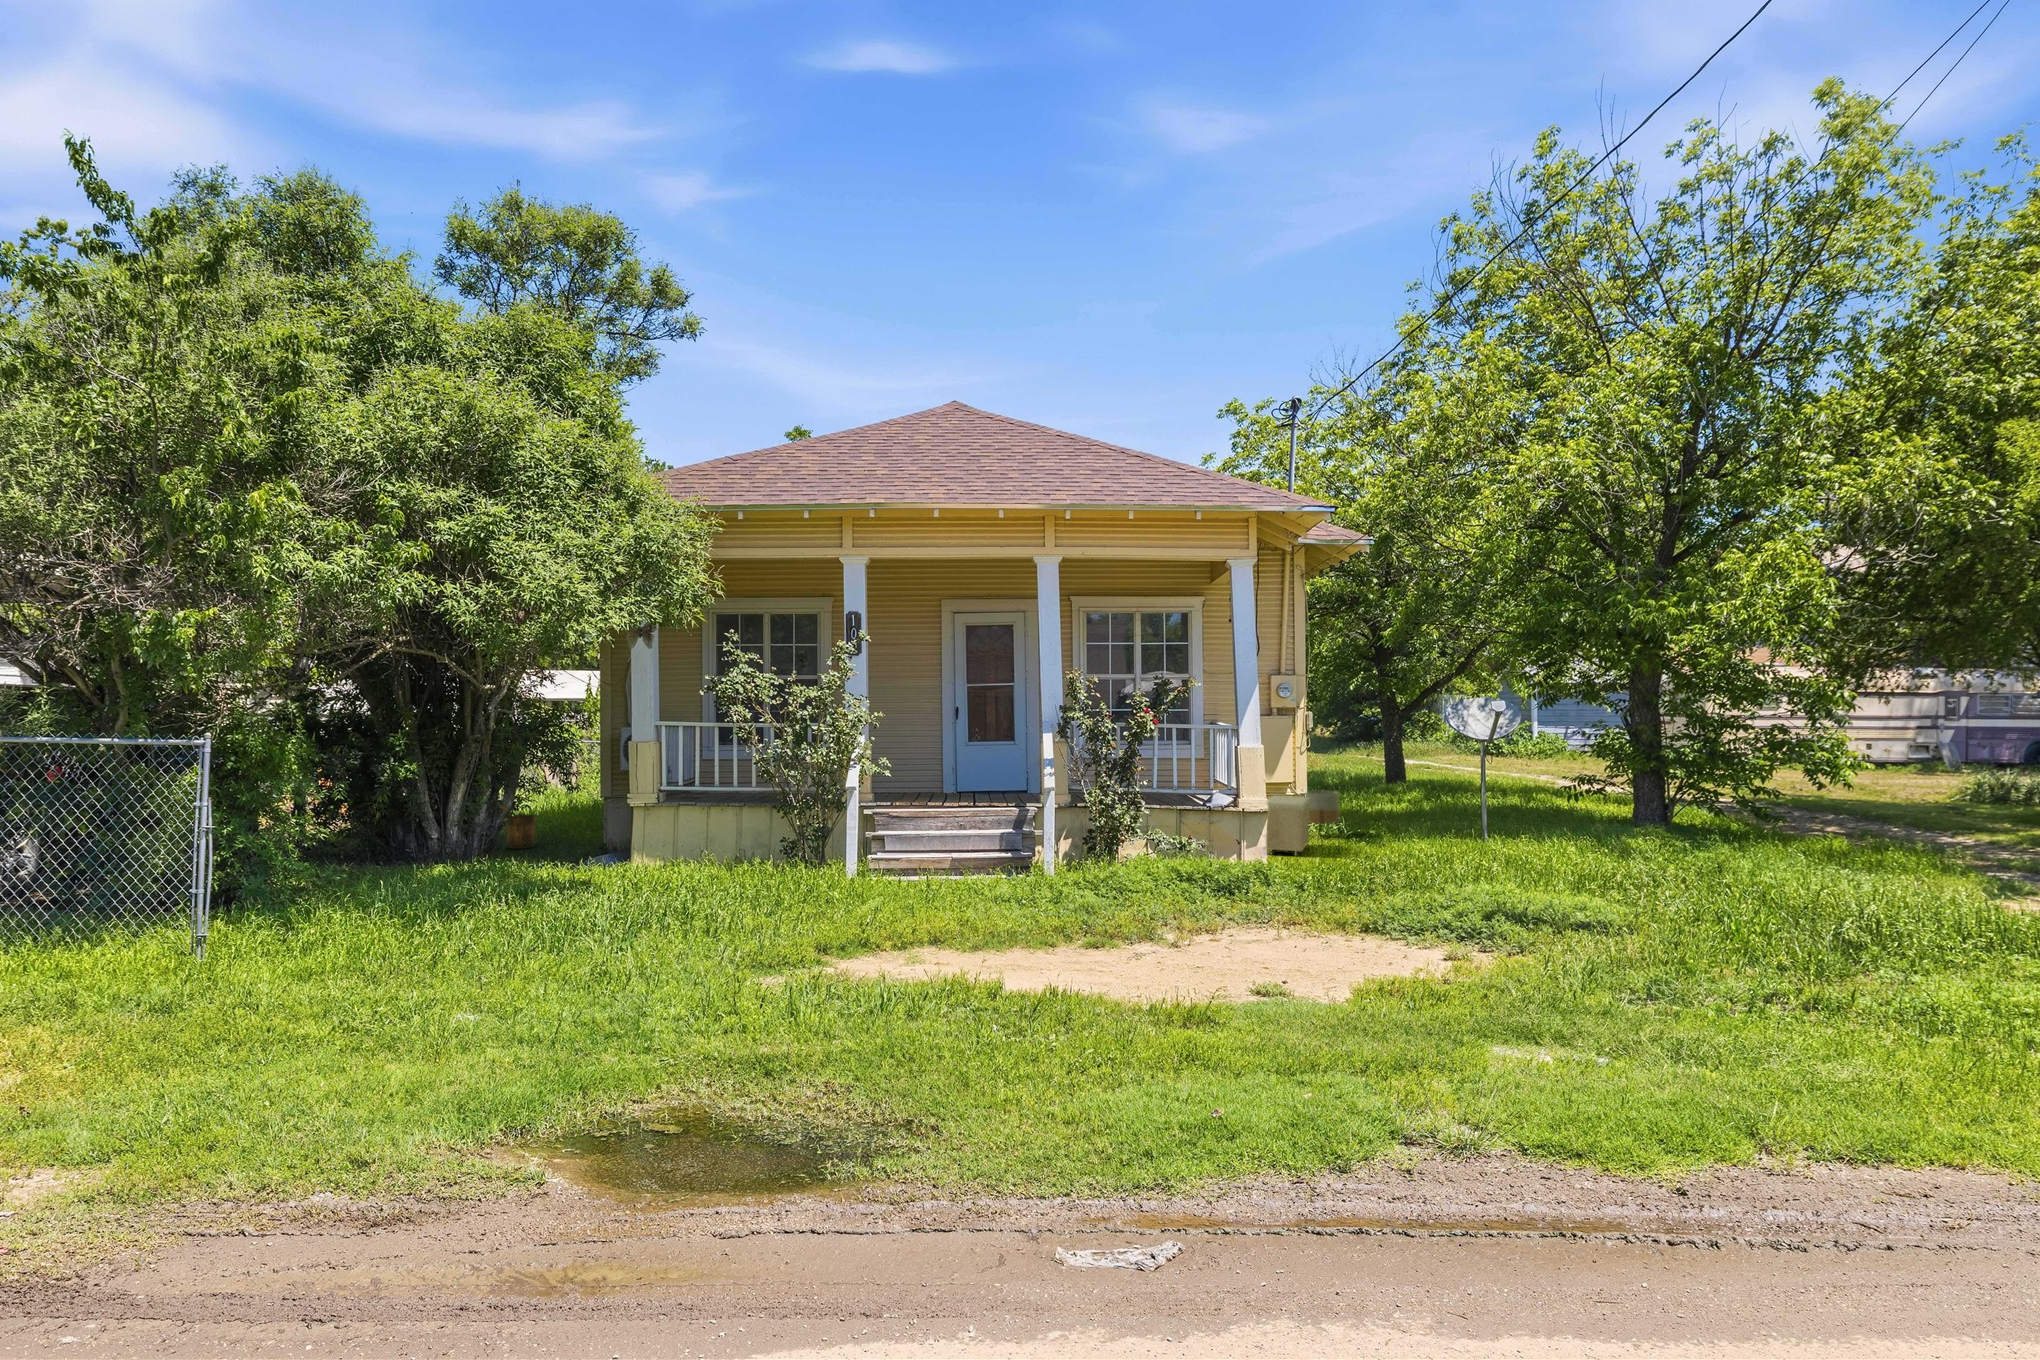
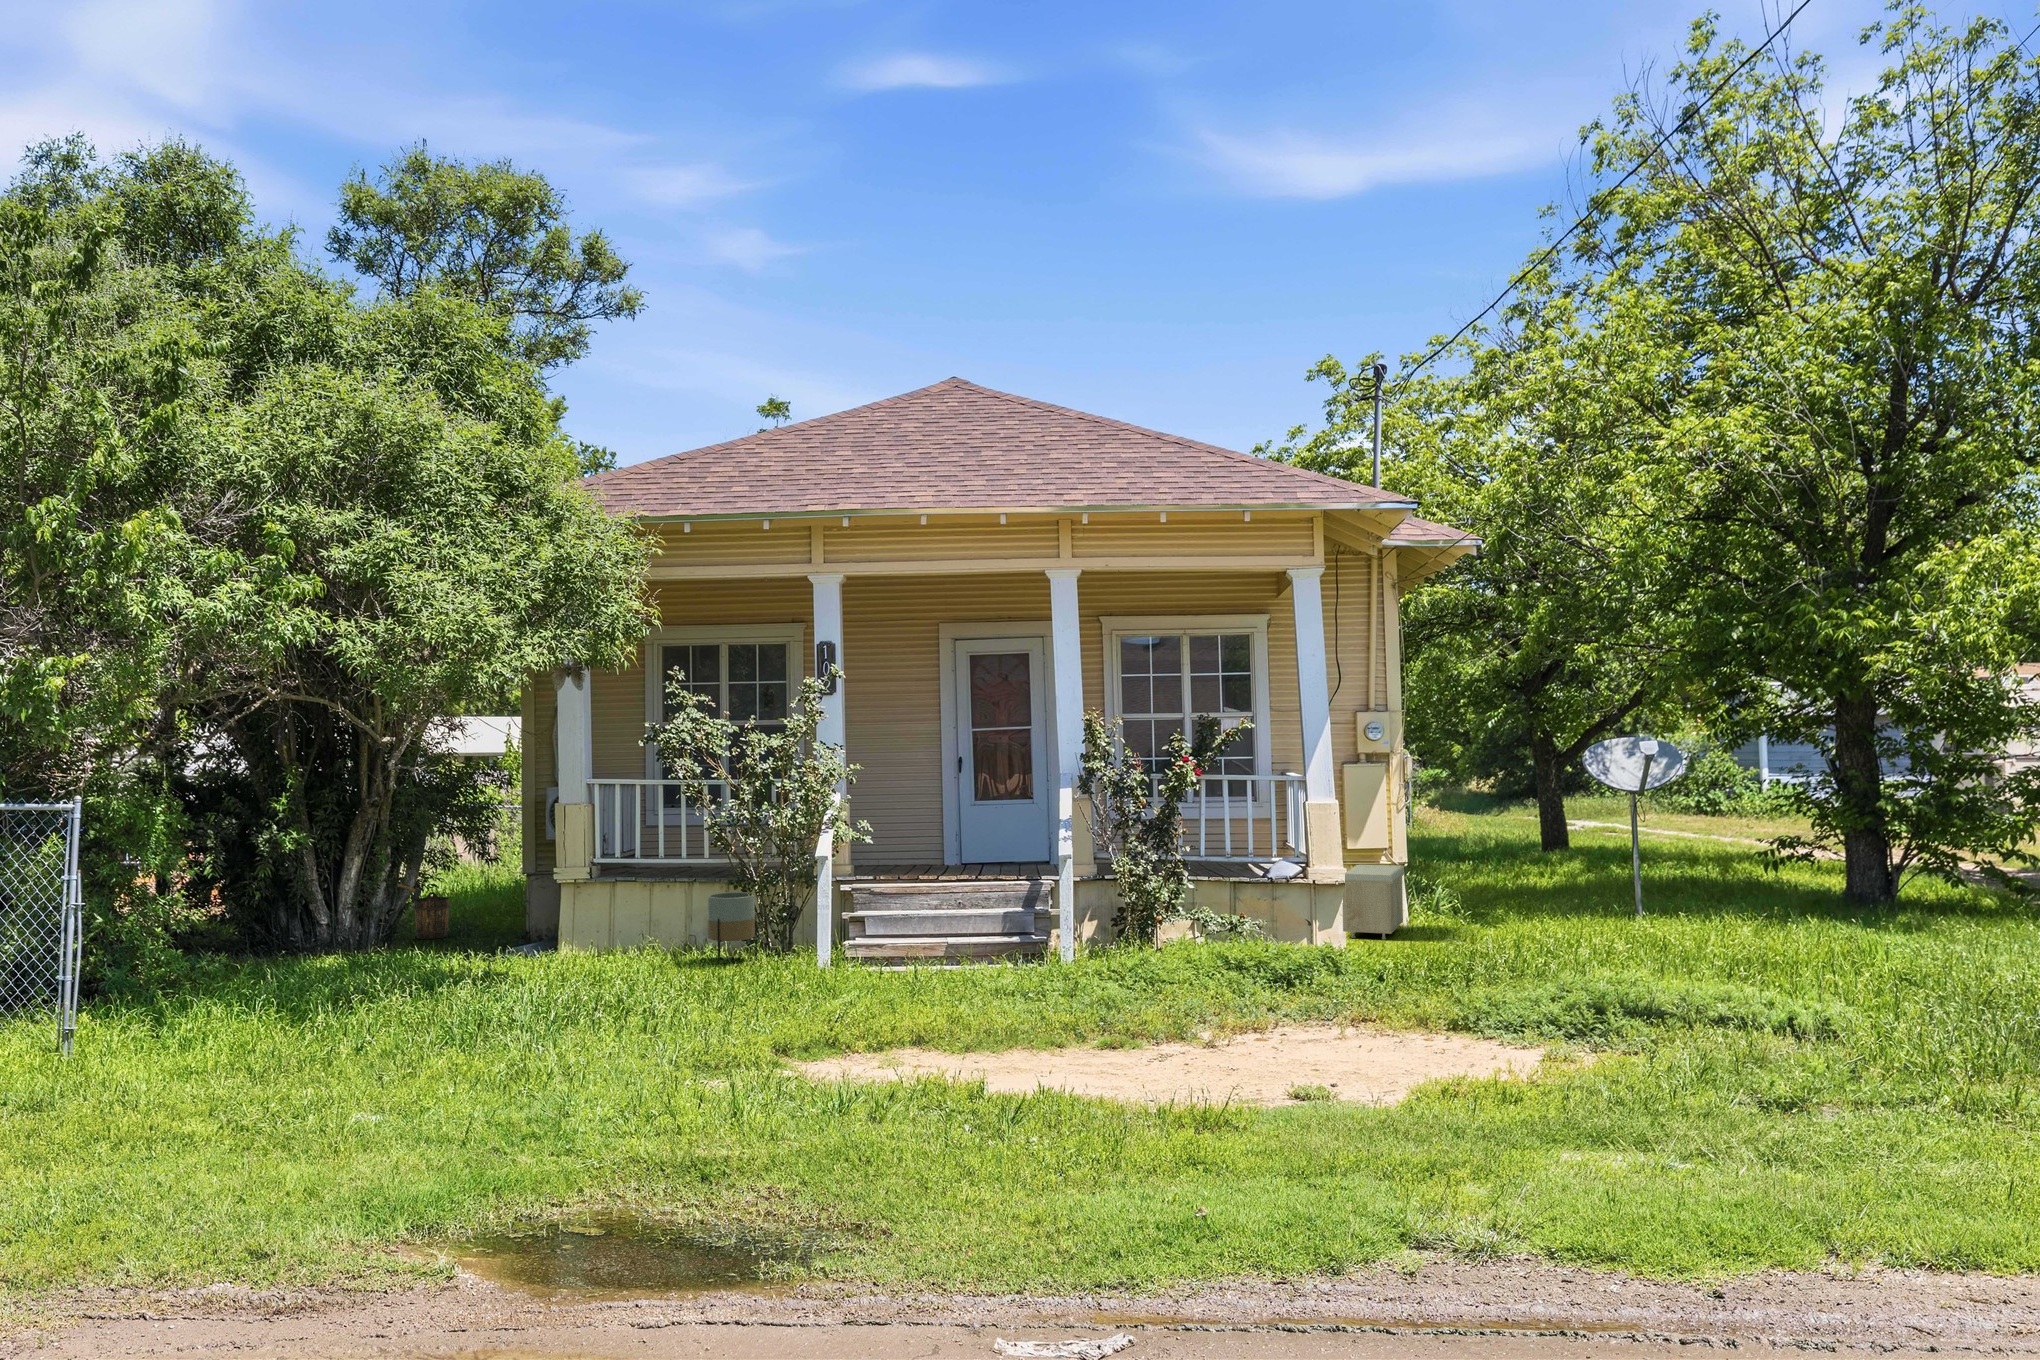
planter: present [1306,790,1340,824] -> present [708,892,757,964]

